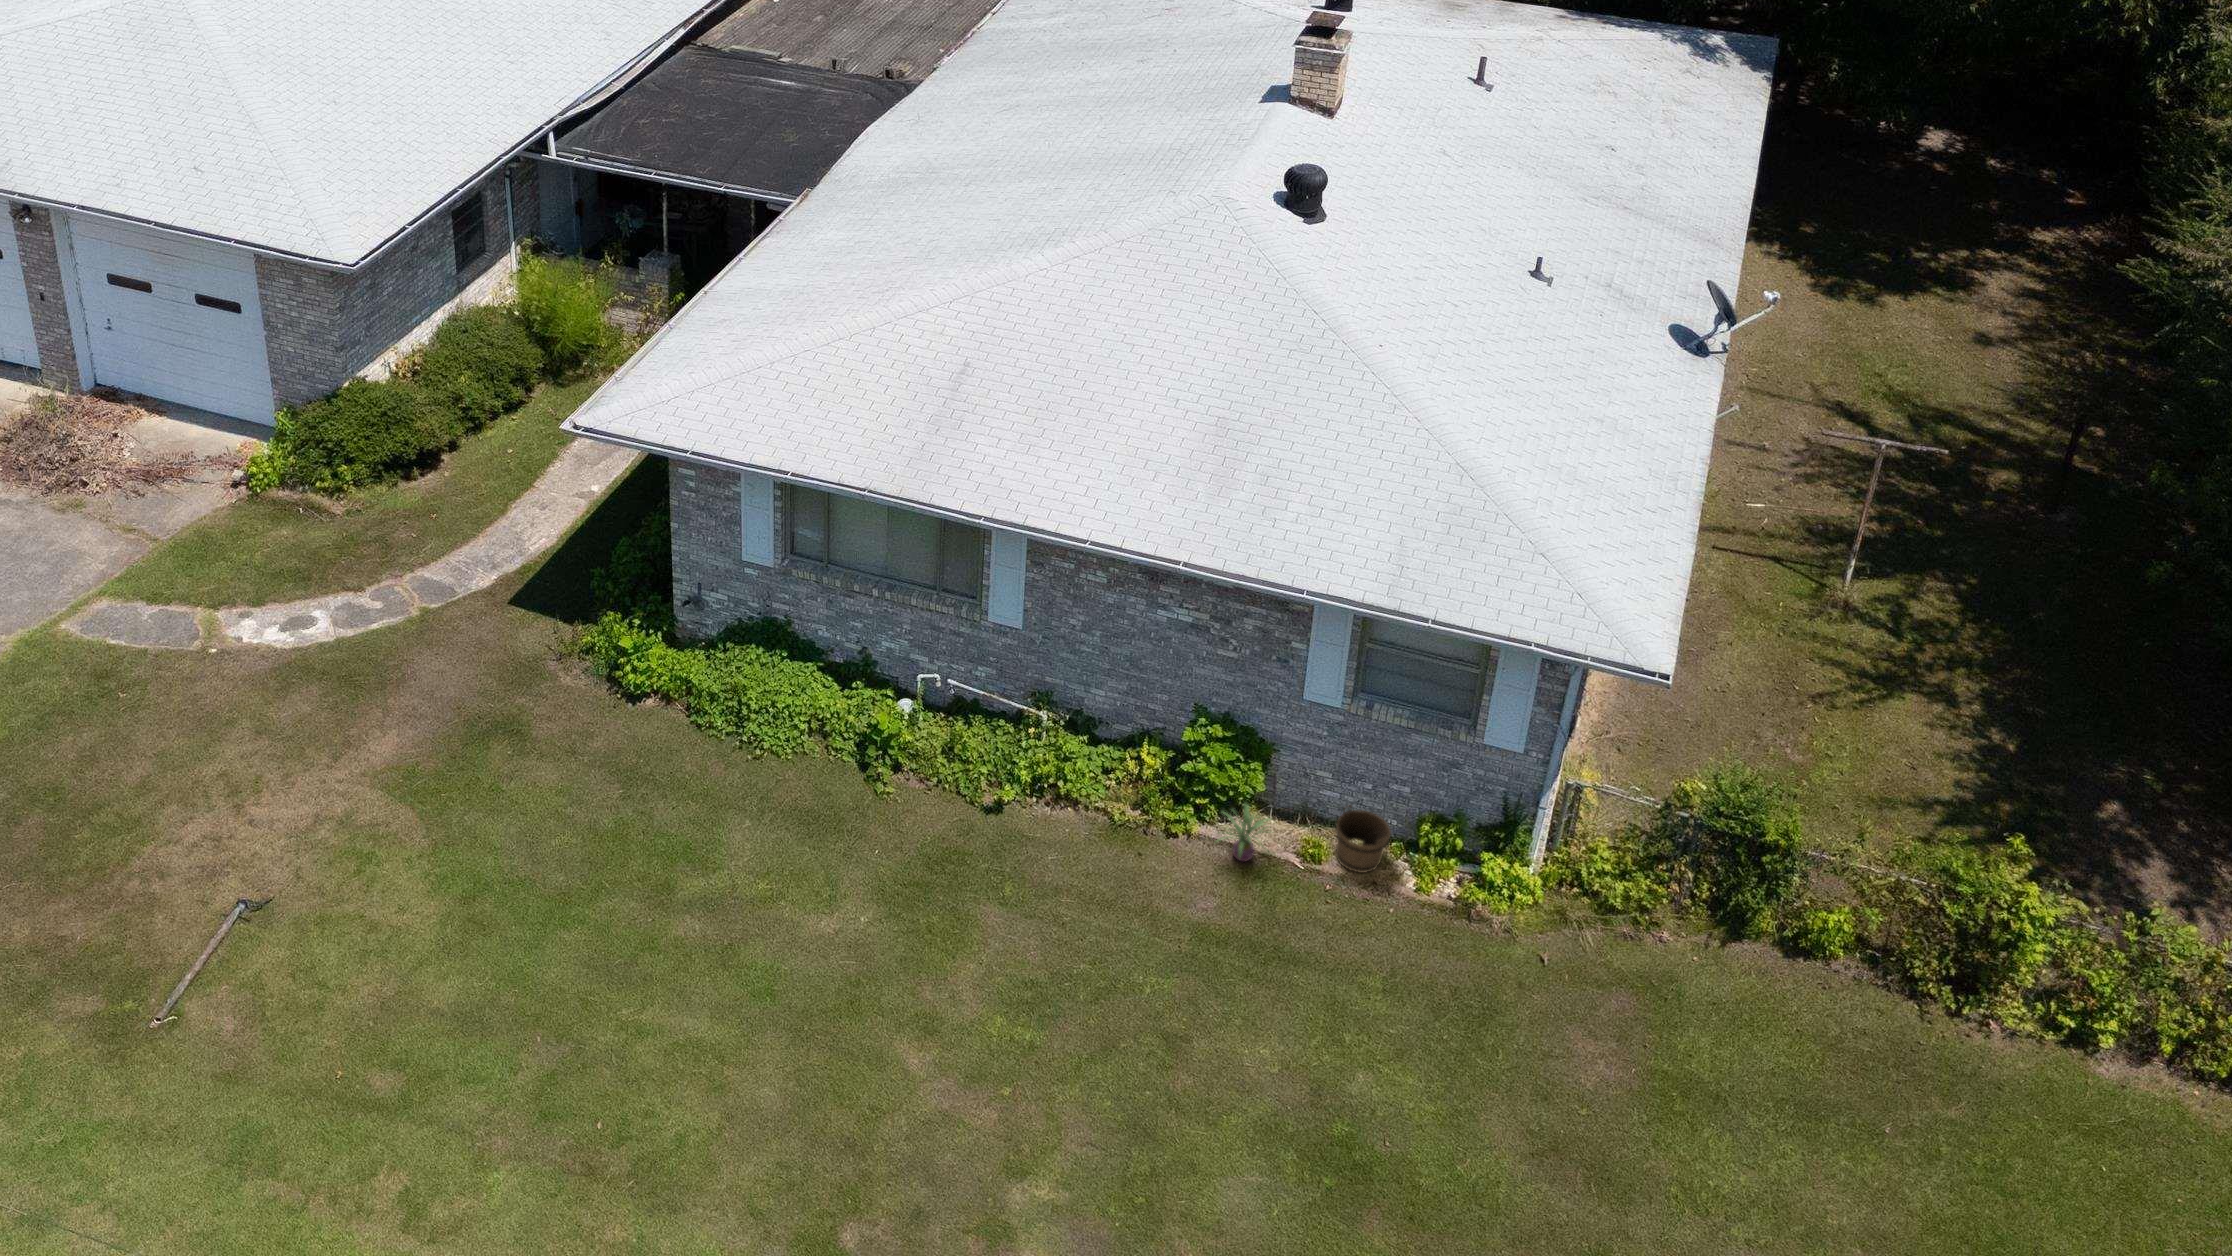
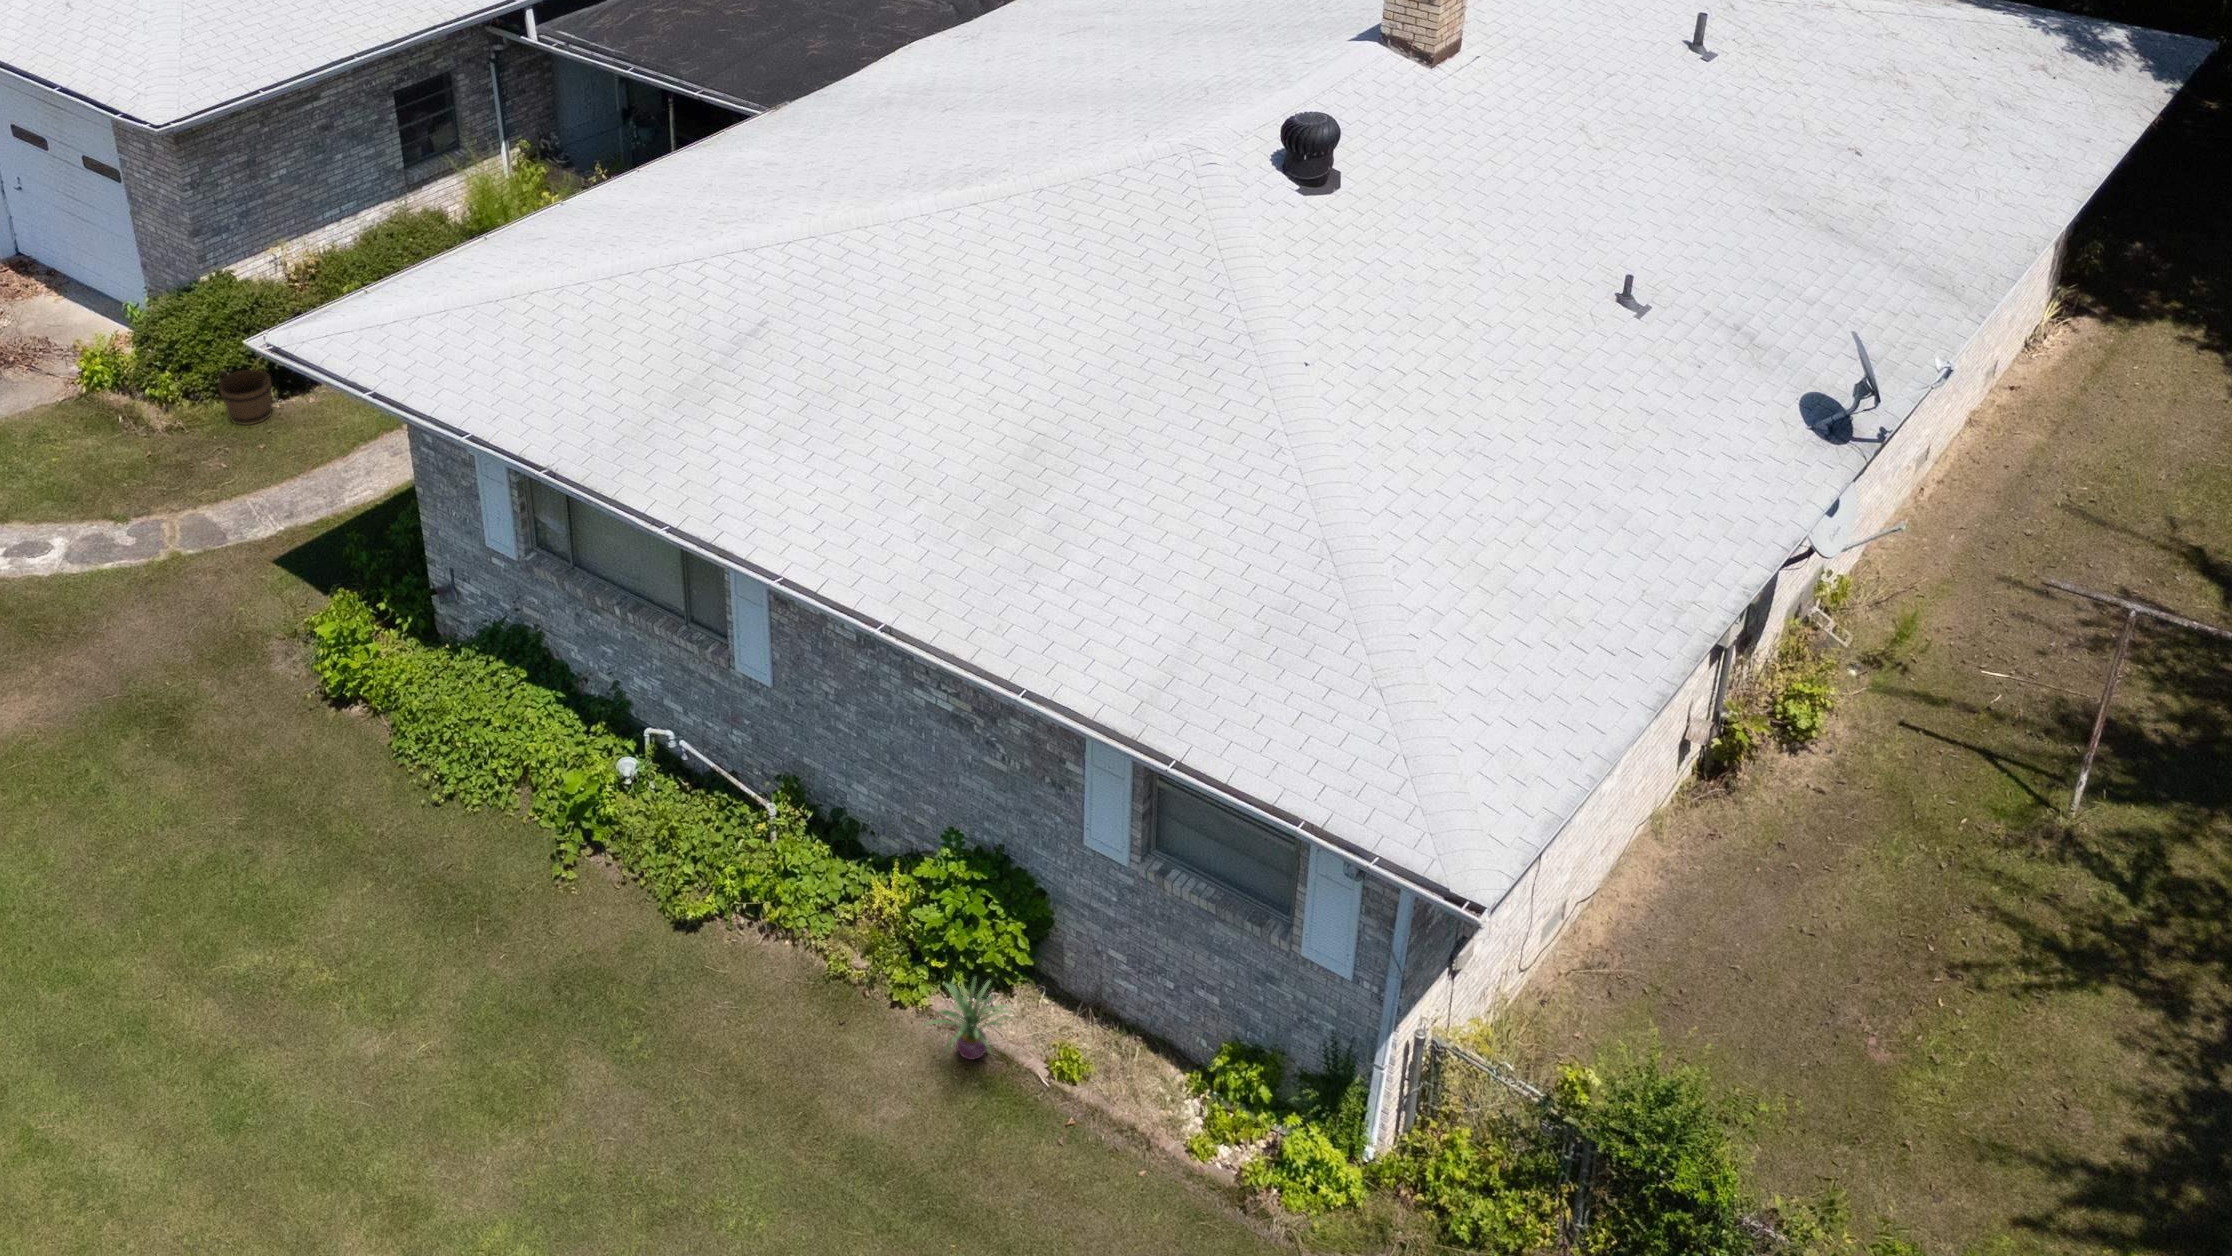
bucket: present [1336,806,1390,873] -> present [218,370,273,425]

